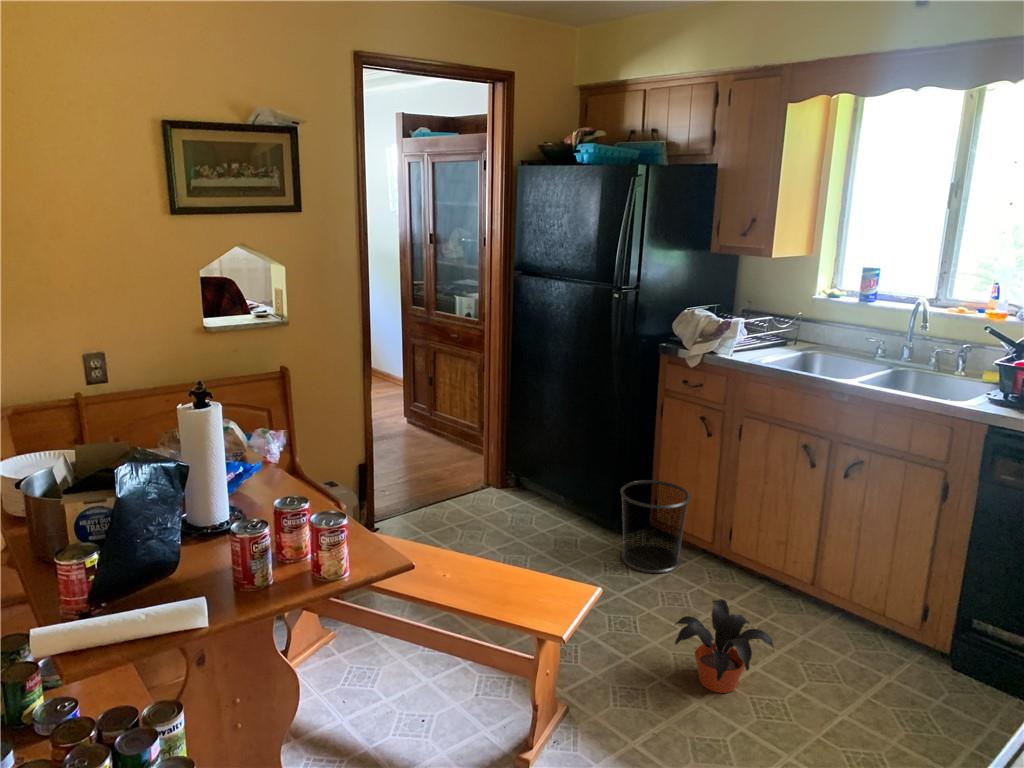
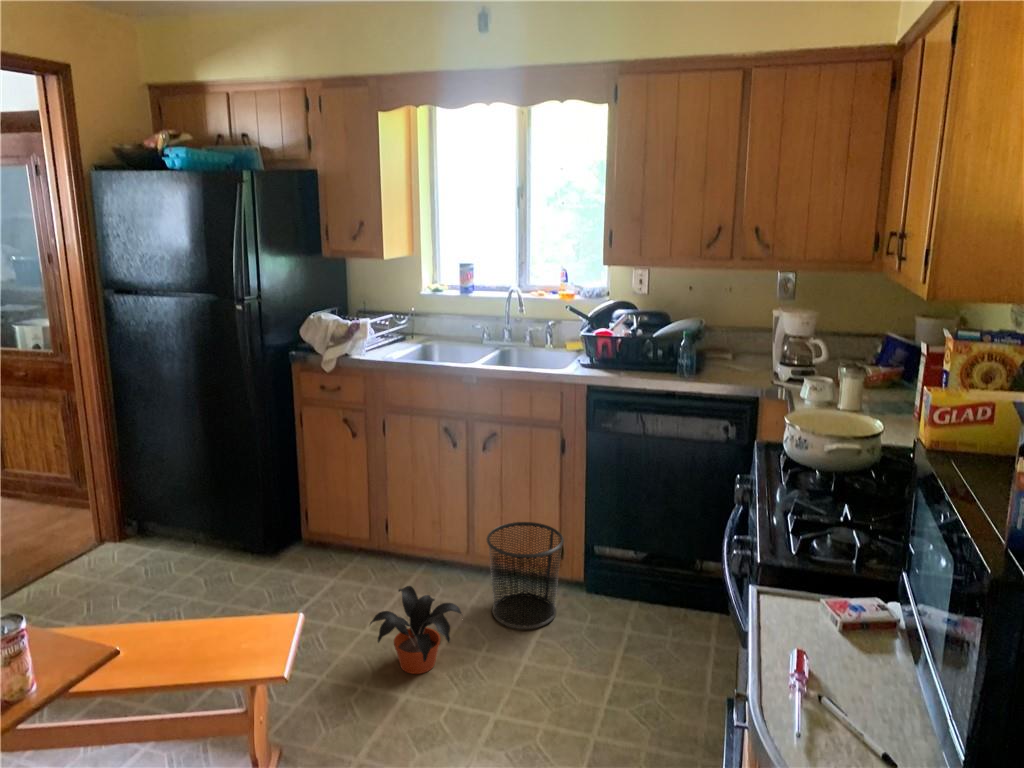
waste bin: present [620,480,690,573] -> present [486,522,564,629]

